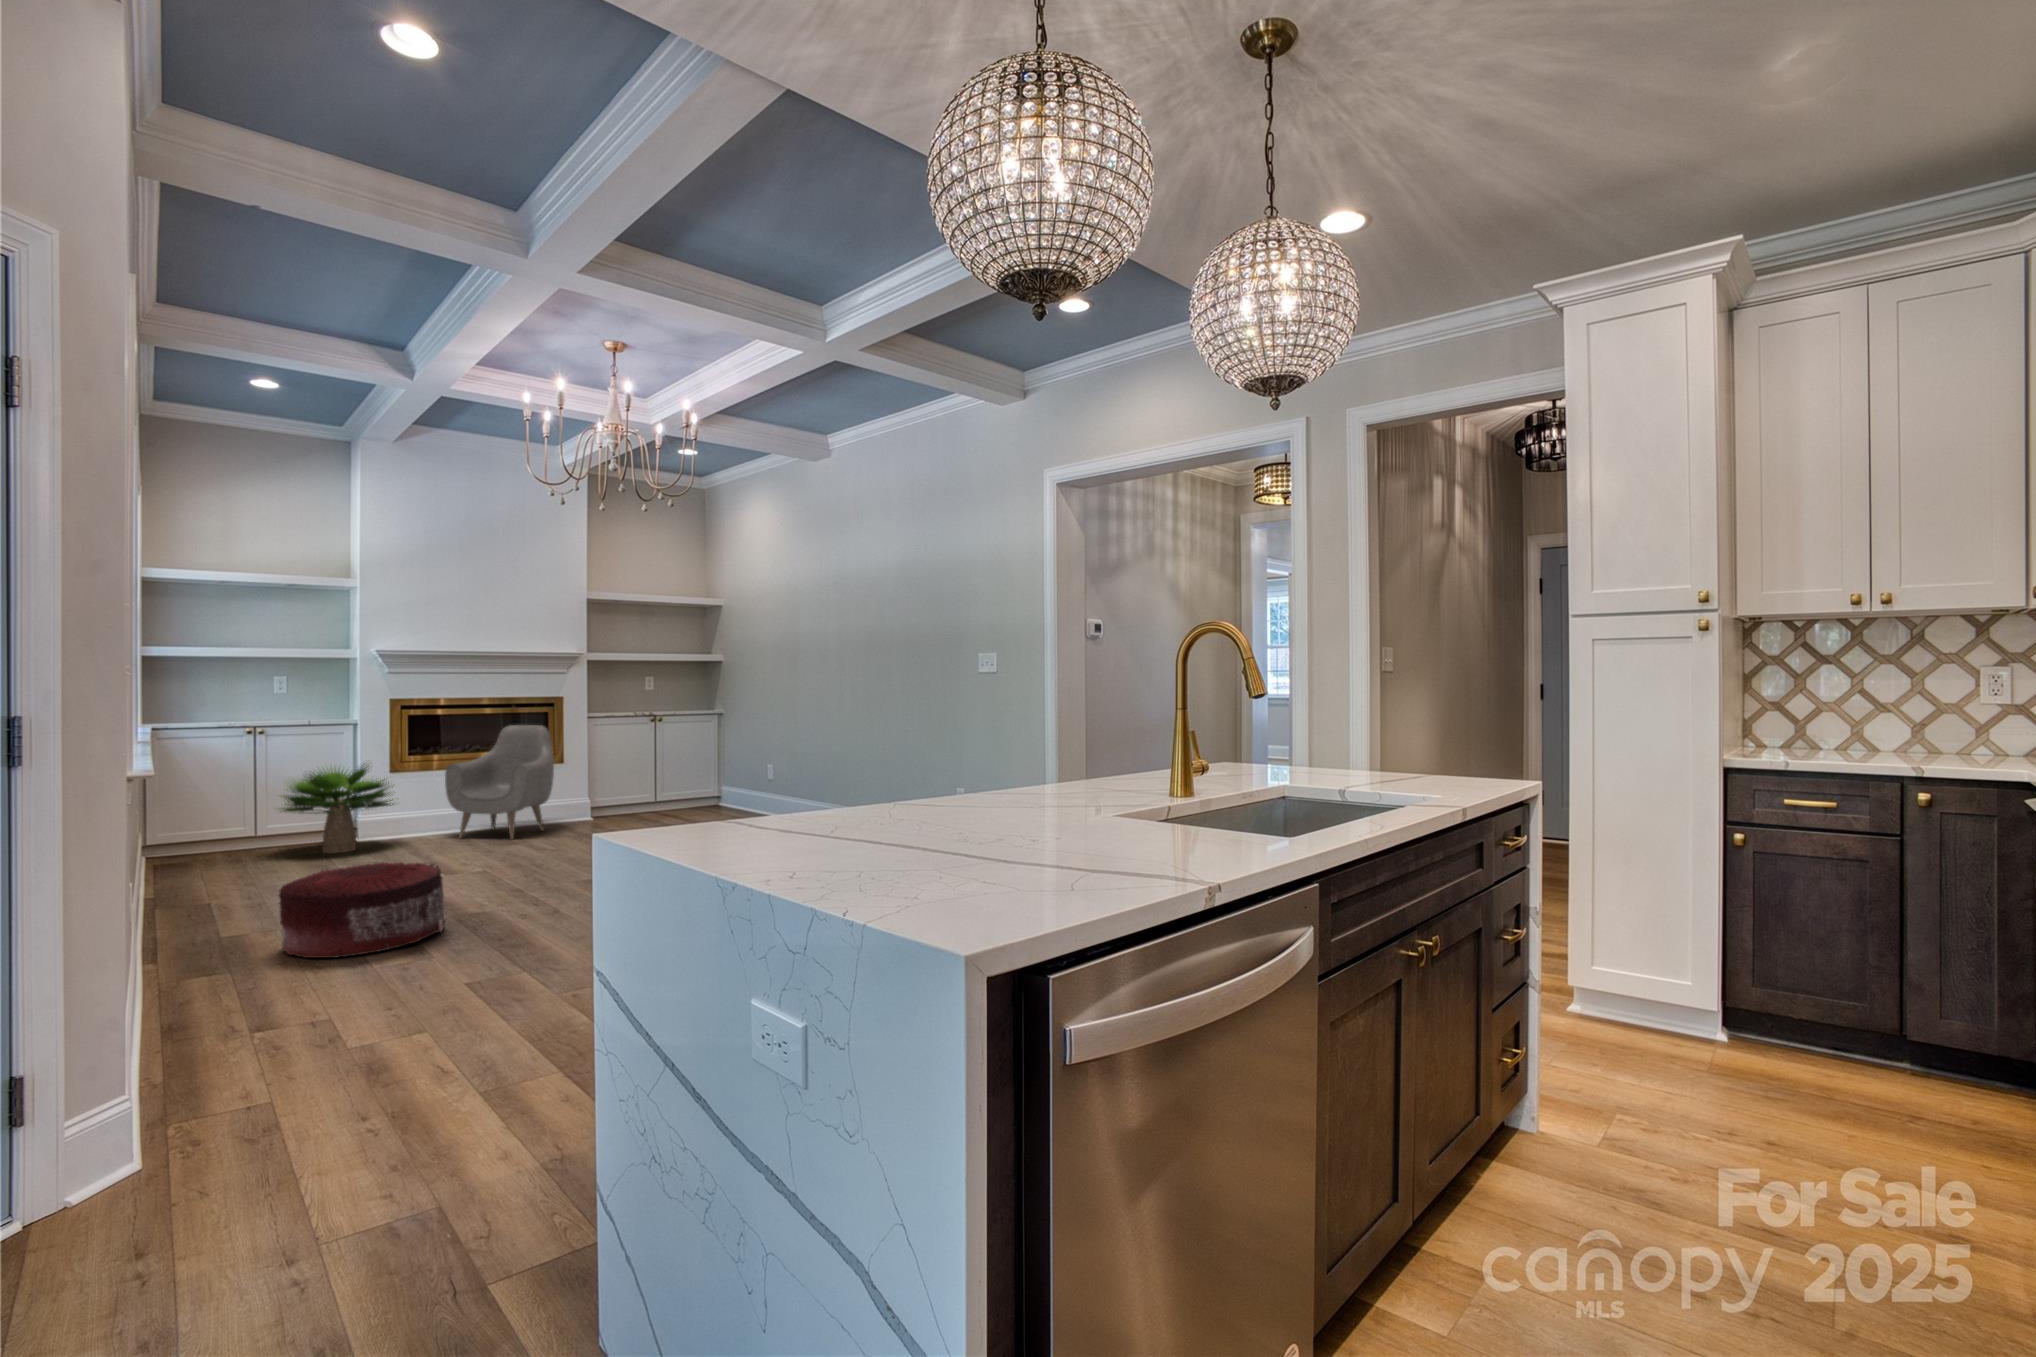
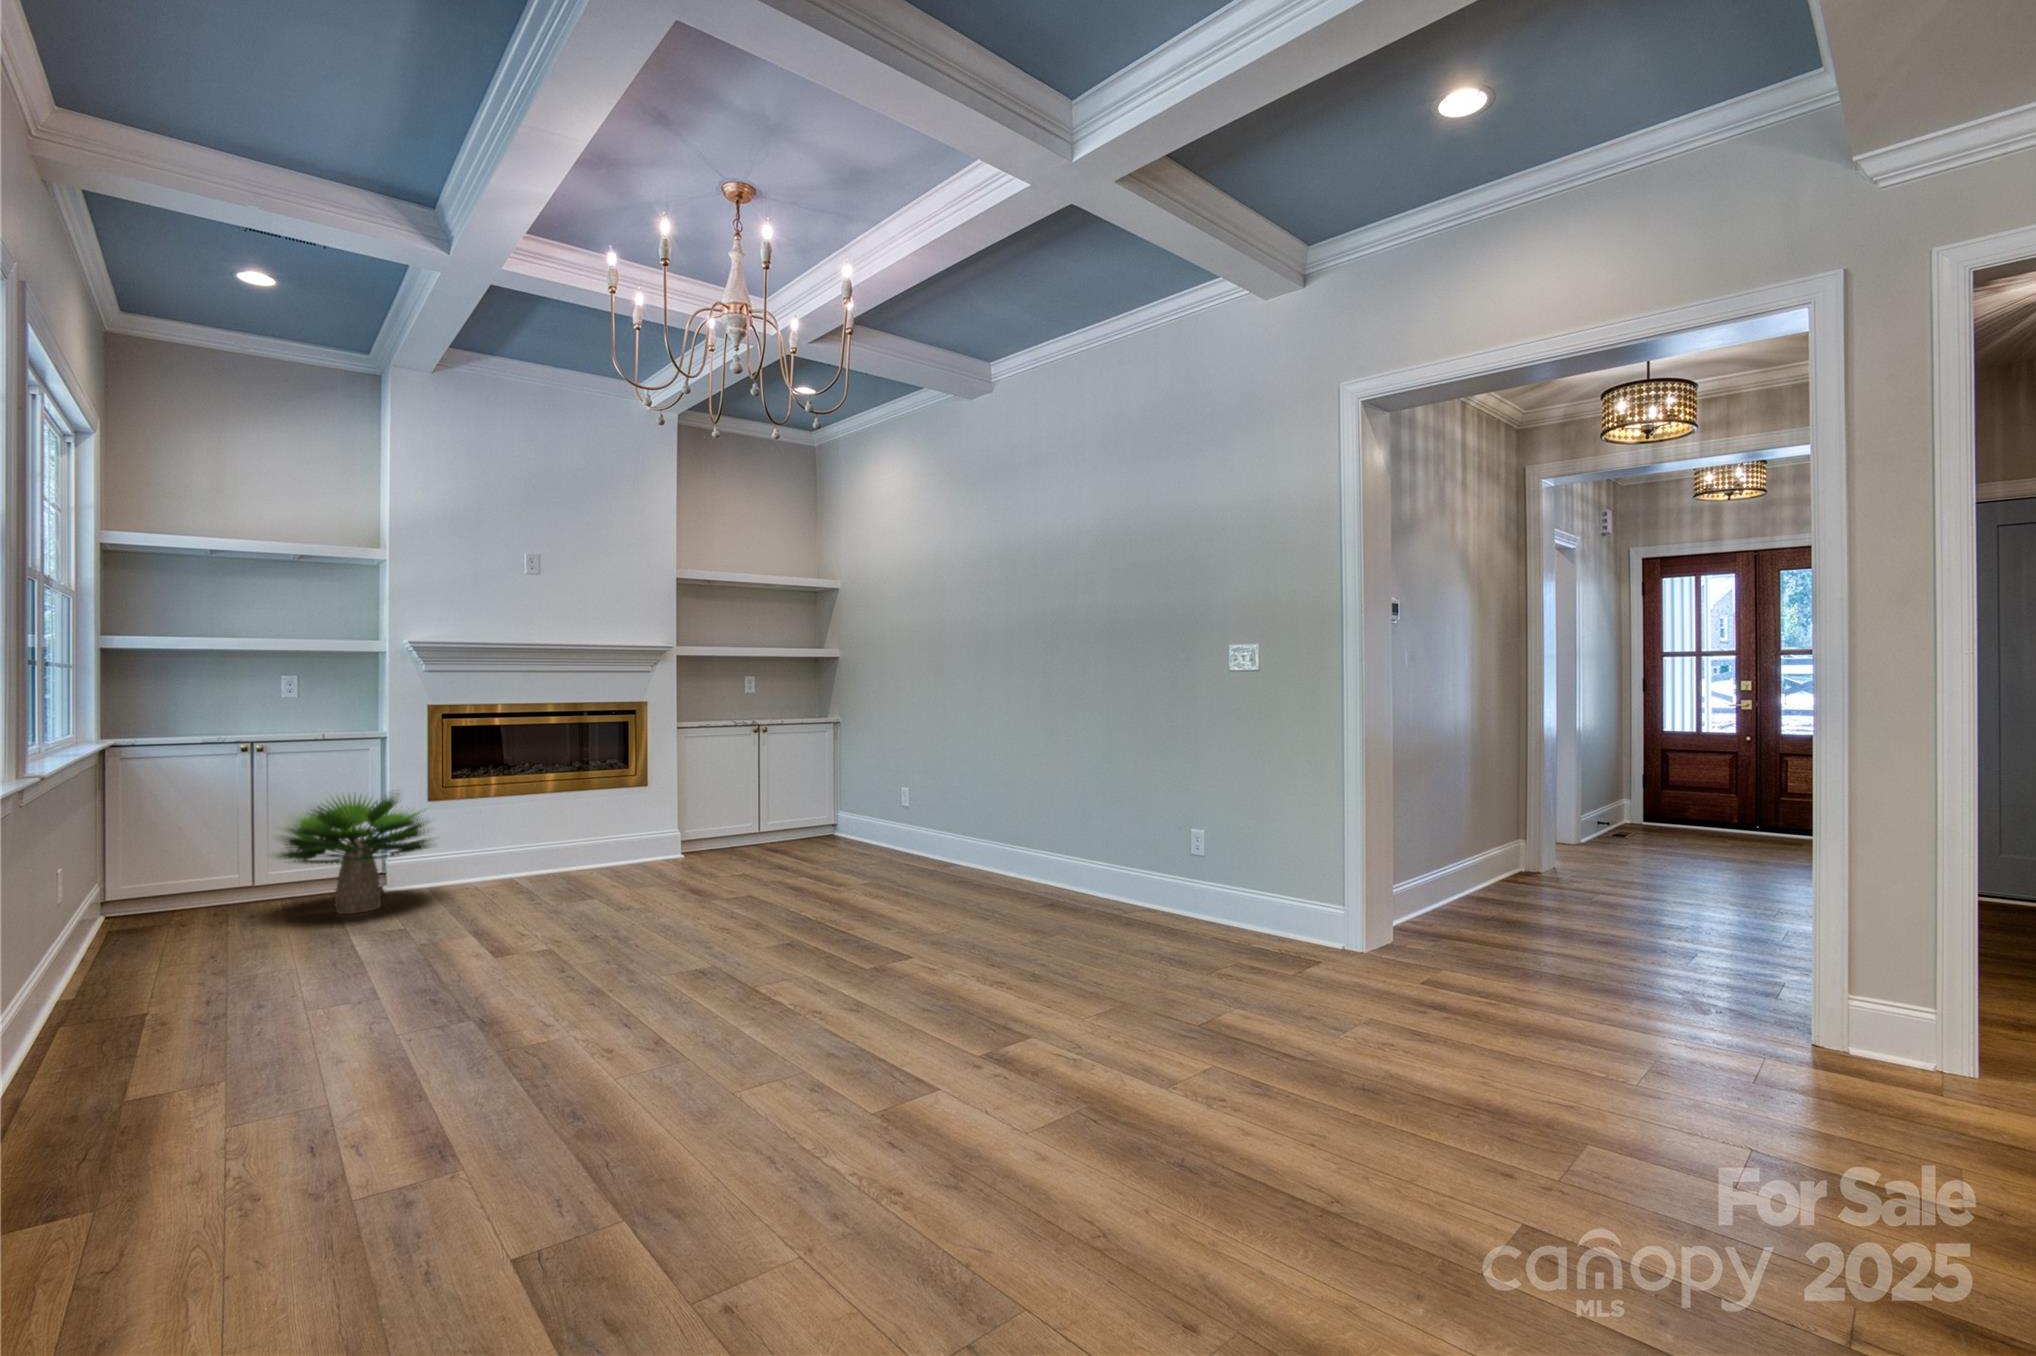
armchair: present [445,725,554,839] -> none [499,738,637,892]
pouf: present [279,862,445,958] -> none [165,988,469,1205]

